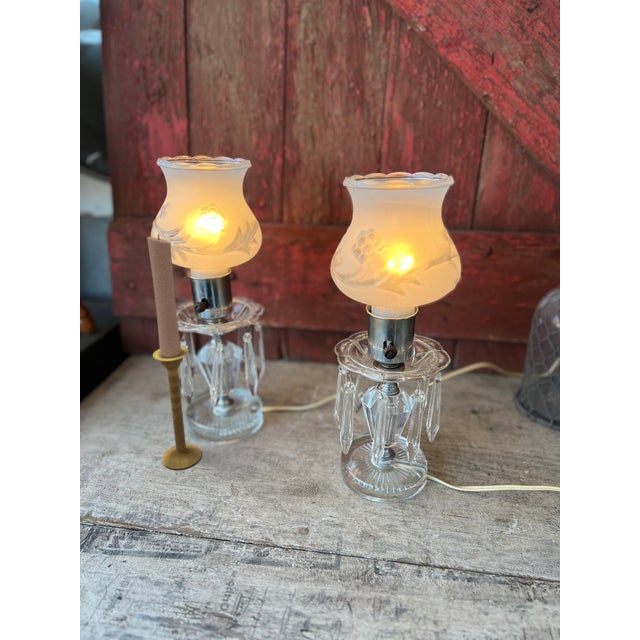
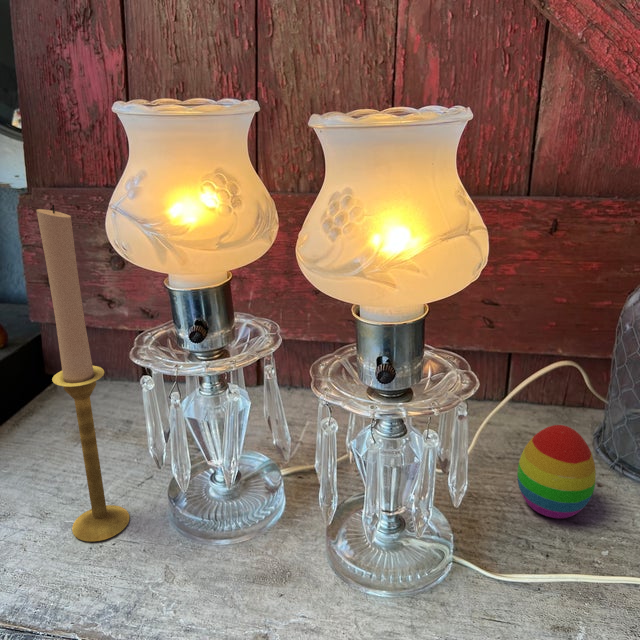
decorative egg: none [467,387,520,449] -> present [517,425,596,518]

